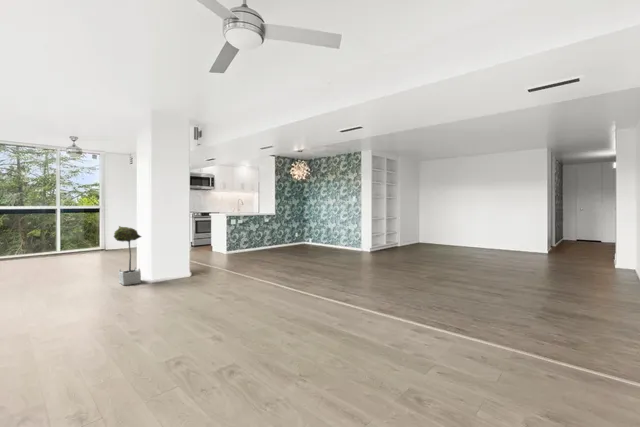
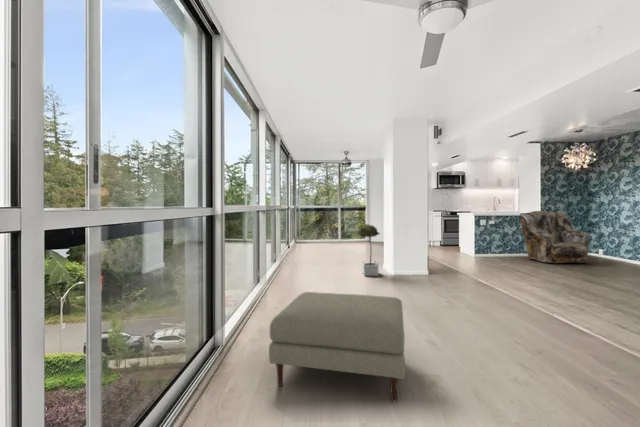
armchair: none [262,211,306,253] -> present [520,211,590,264]
ottoman: none [79,290,226,405] -> present [269,292,405,401]

